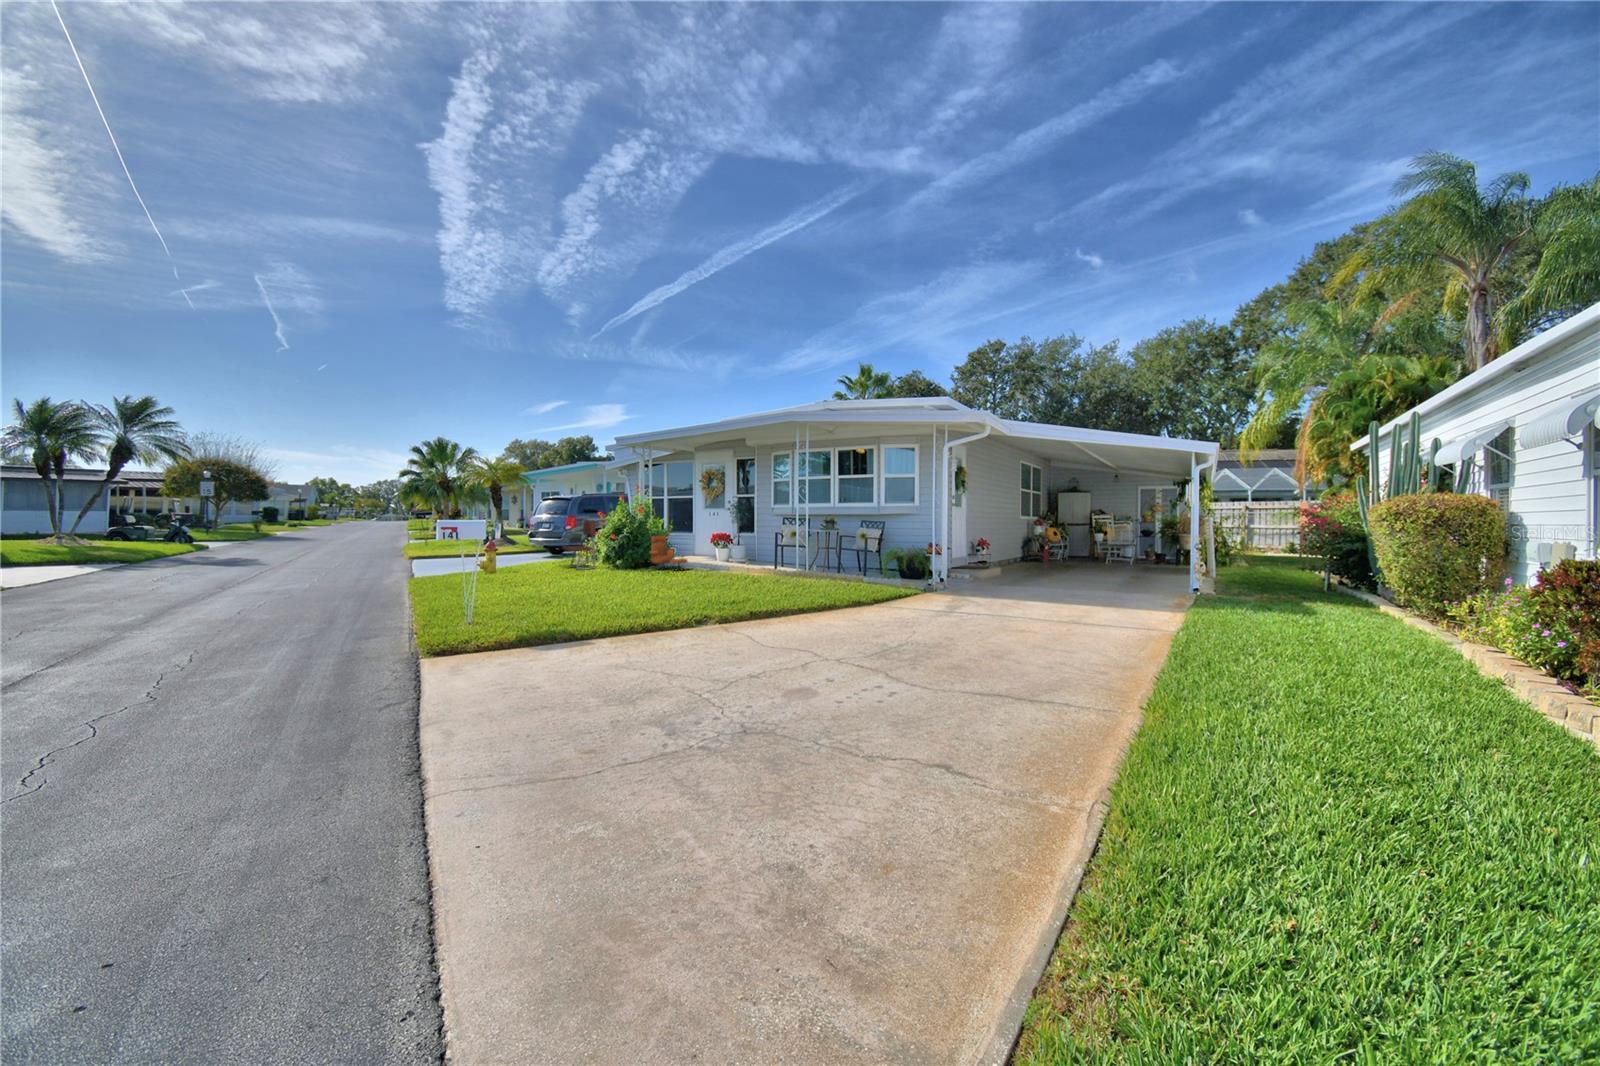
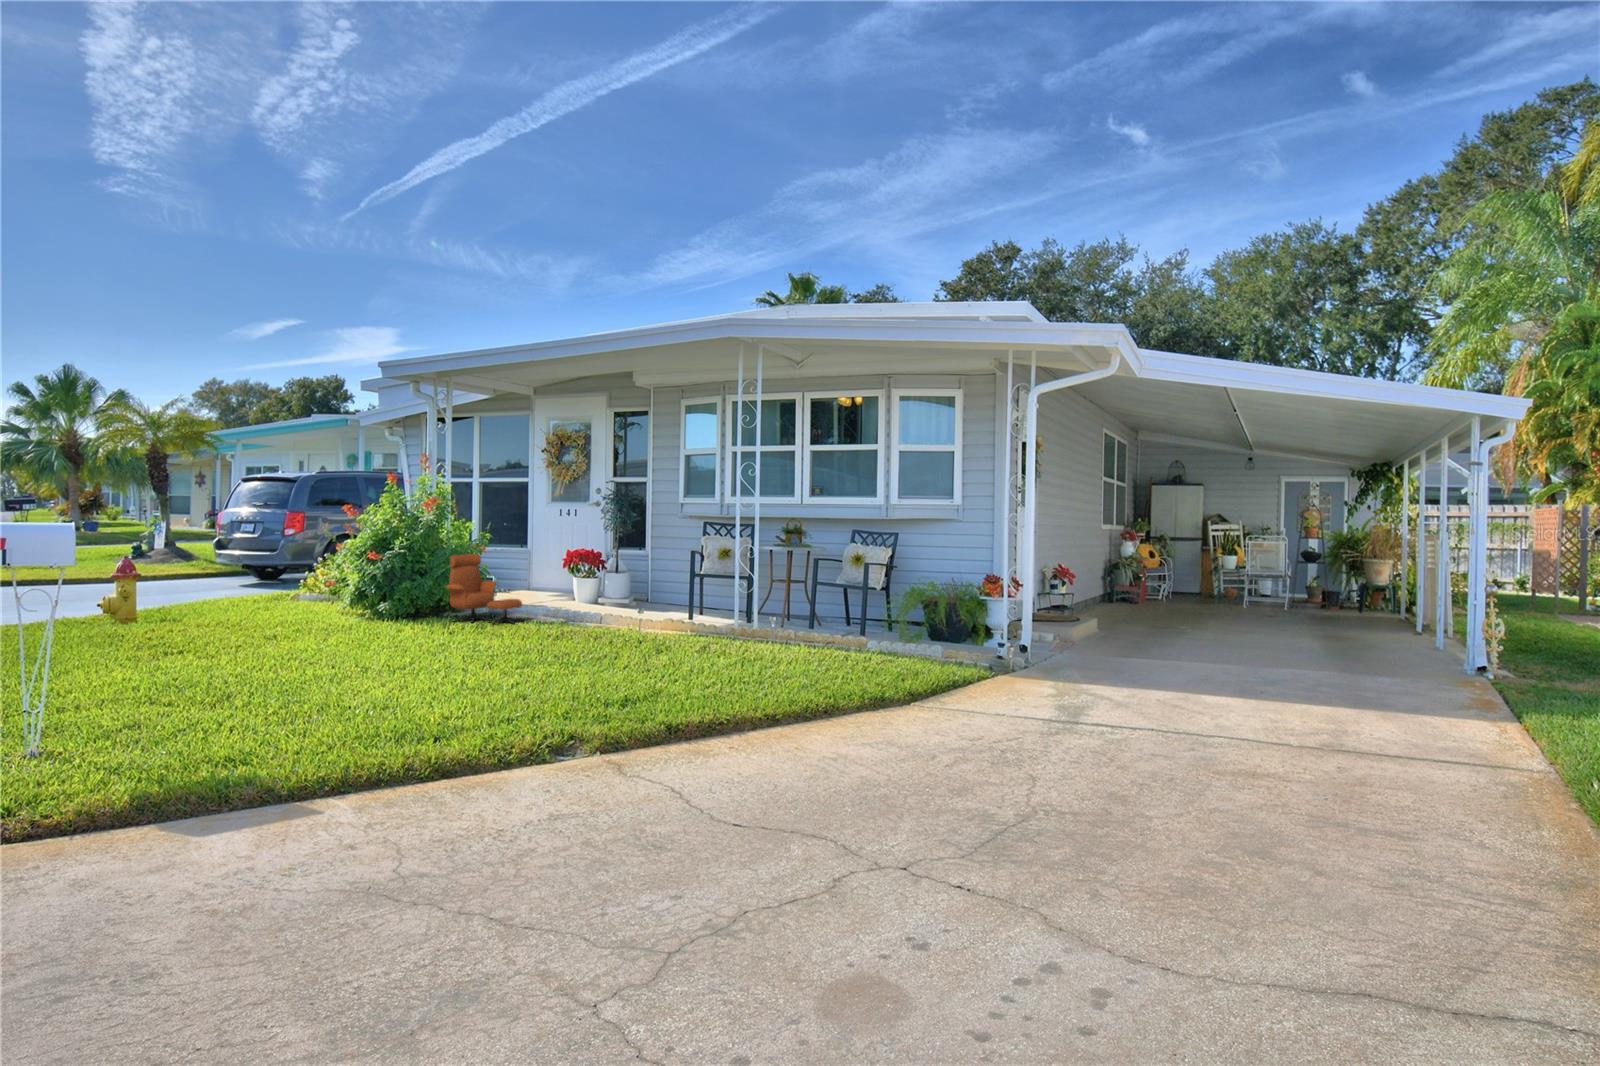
bench: present [563,521,596,570] -> none [269,523,337,620]

